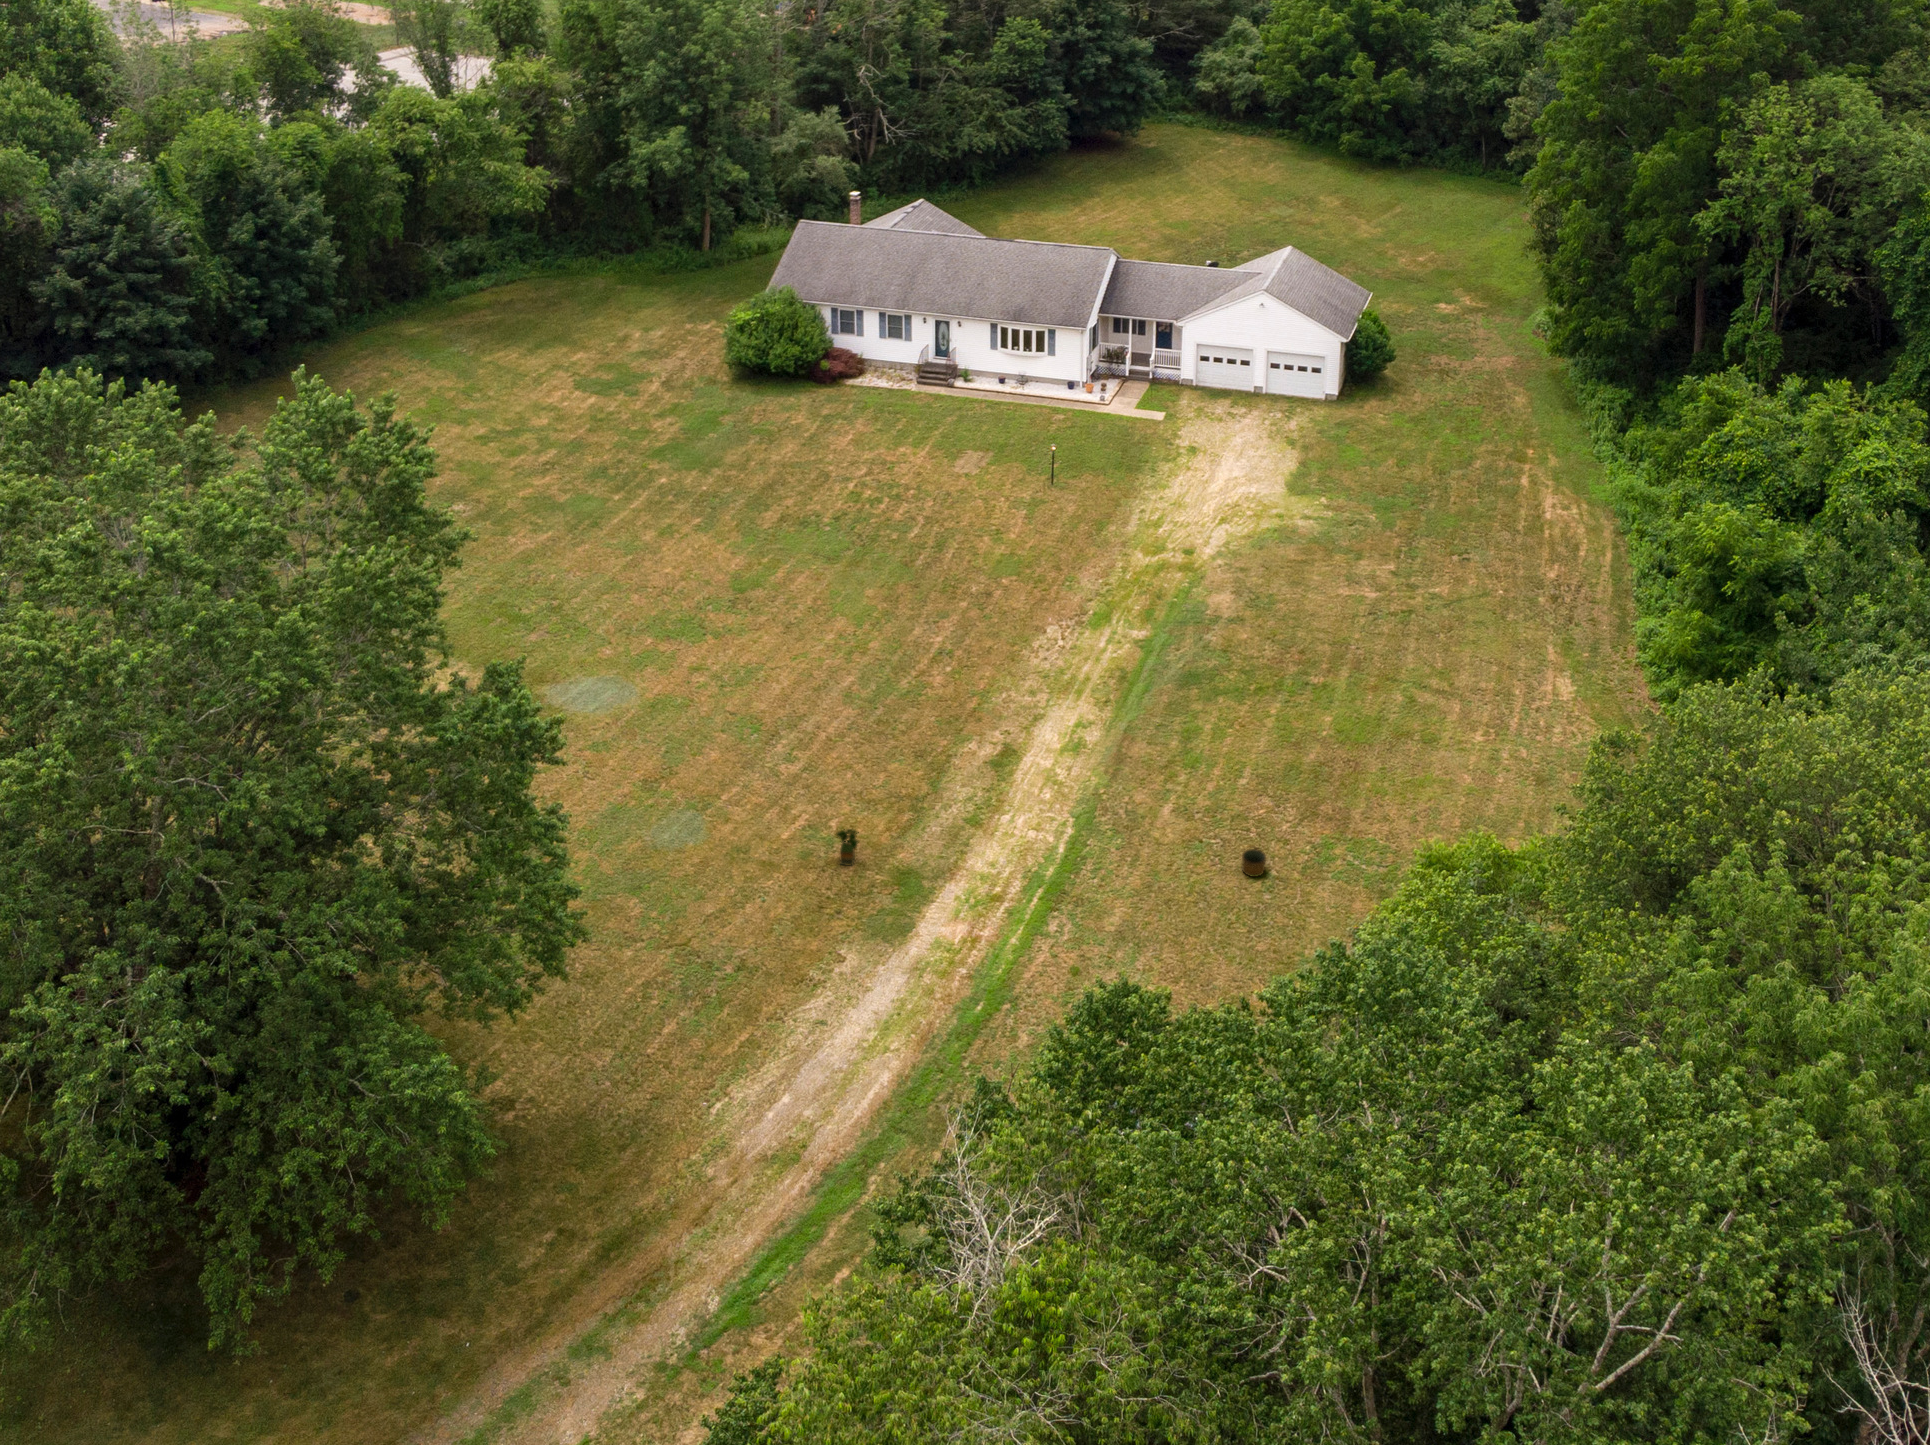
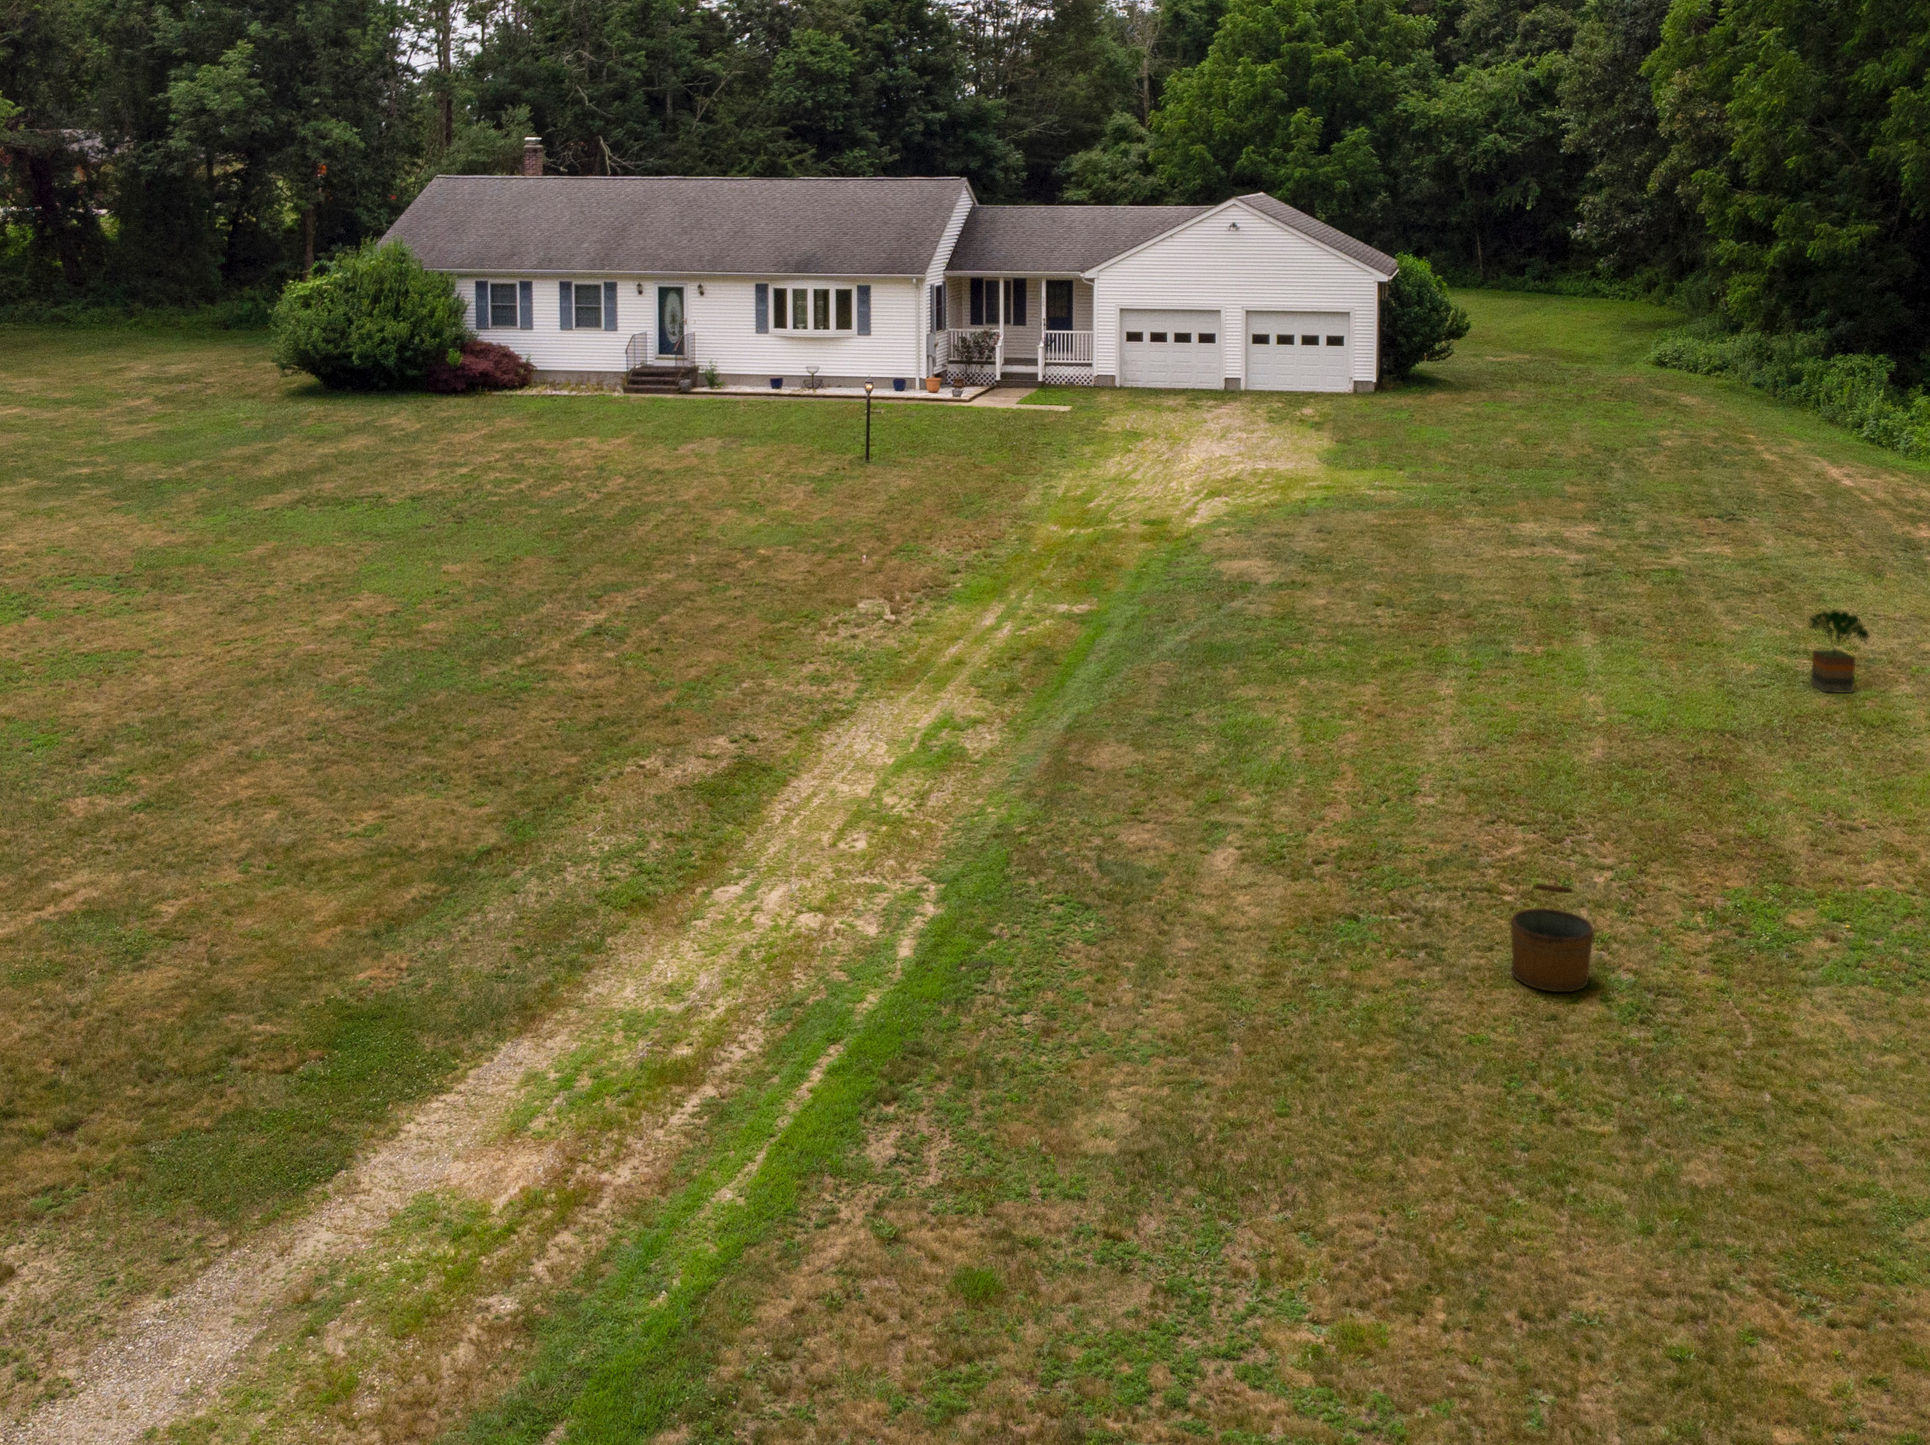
potted tree: present [836,829,859,865] -> present [1810,610,1869,693]

